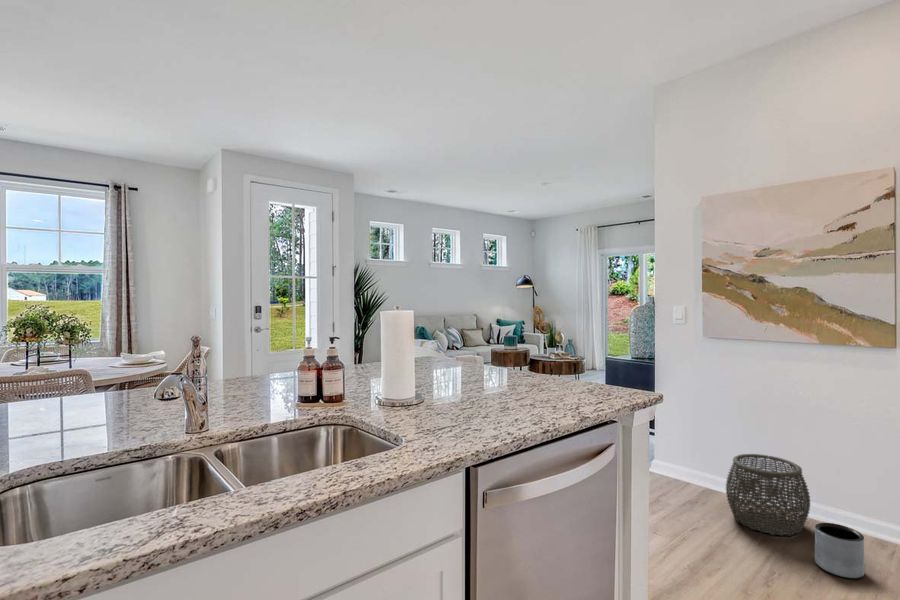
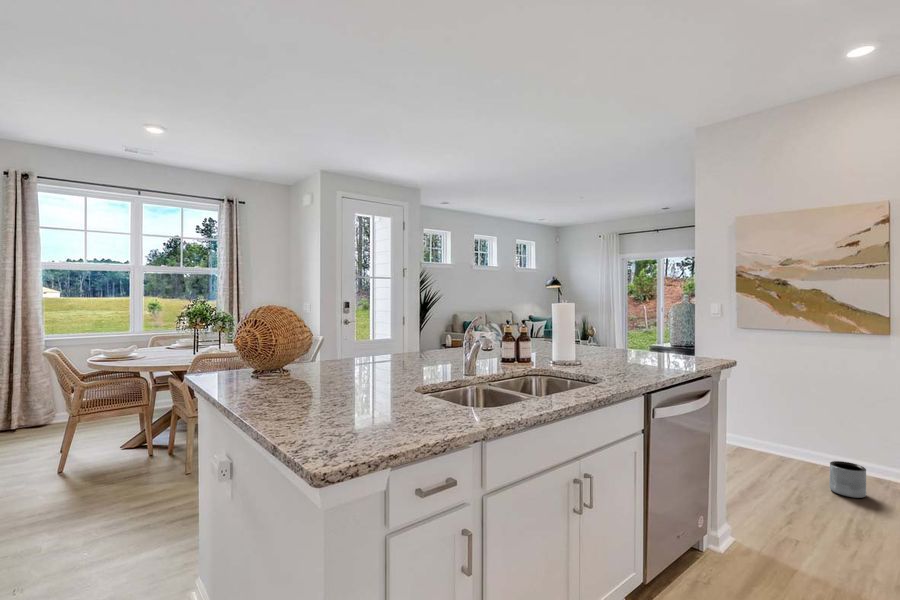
woven basket: present [726,454,810,536] -> none [758,416,824,475]

